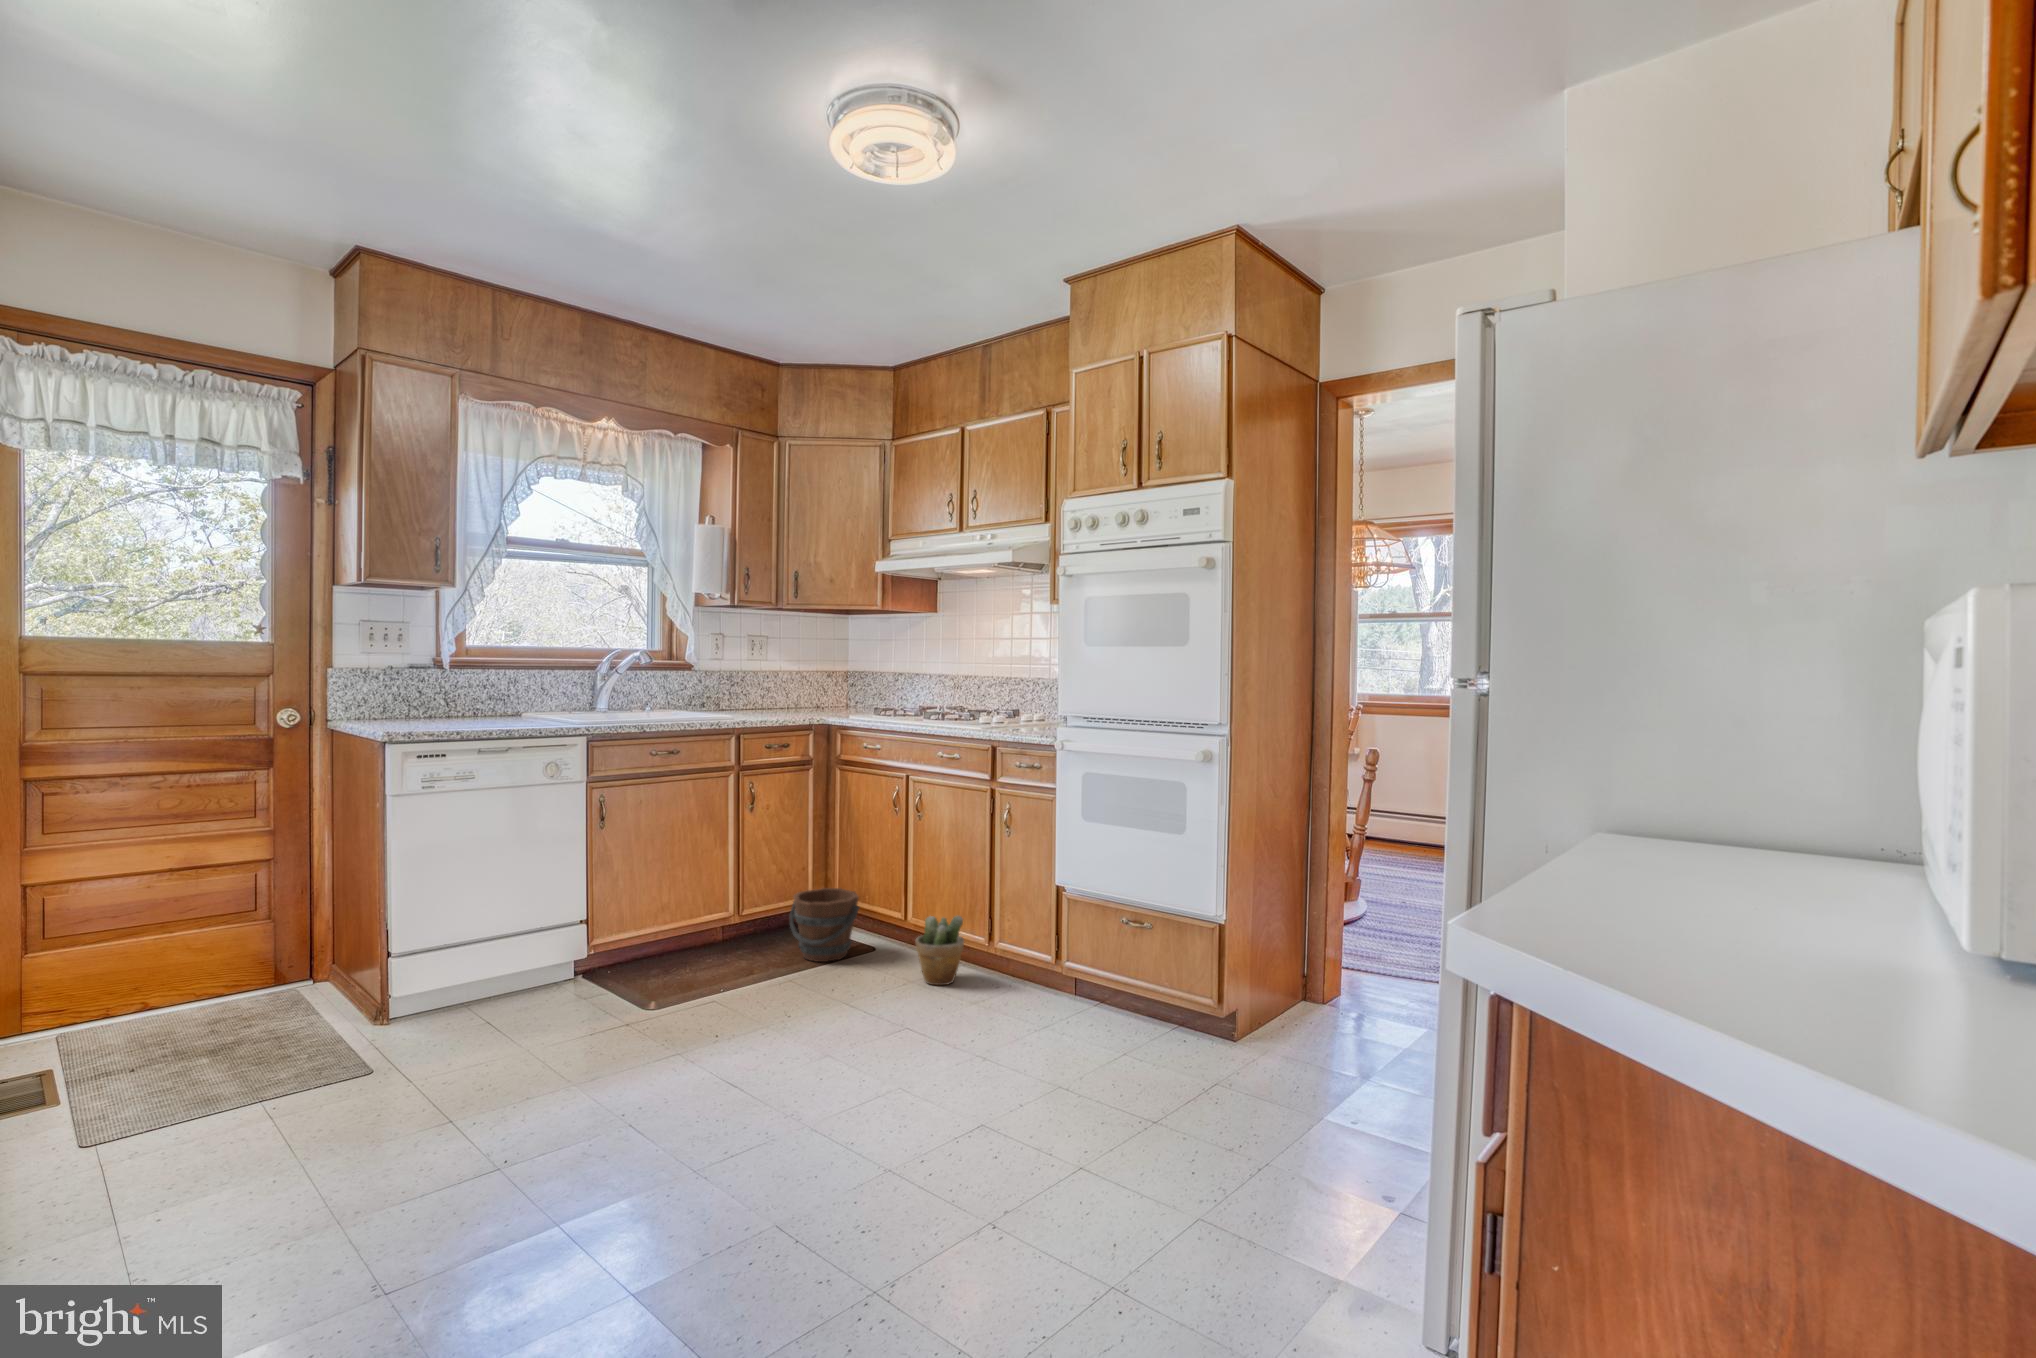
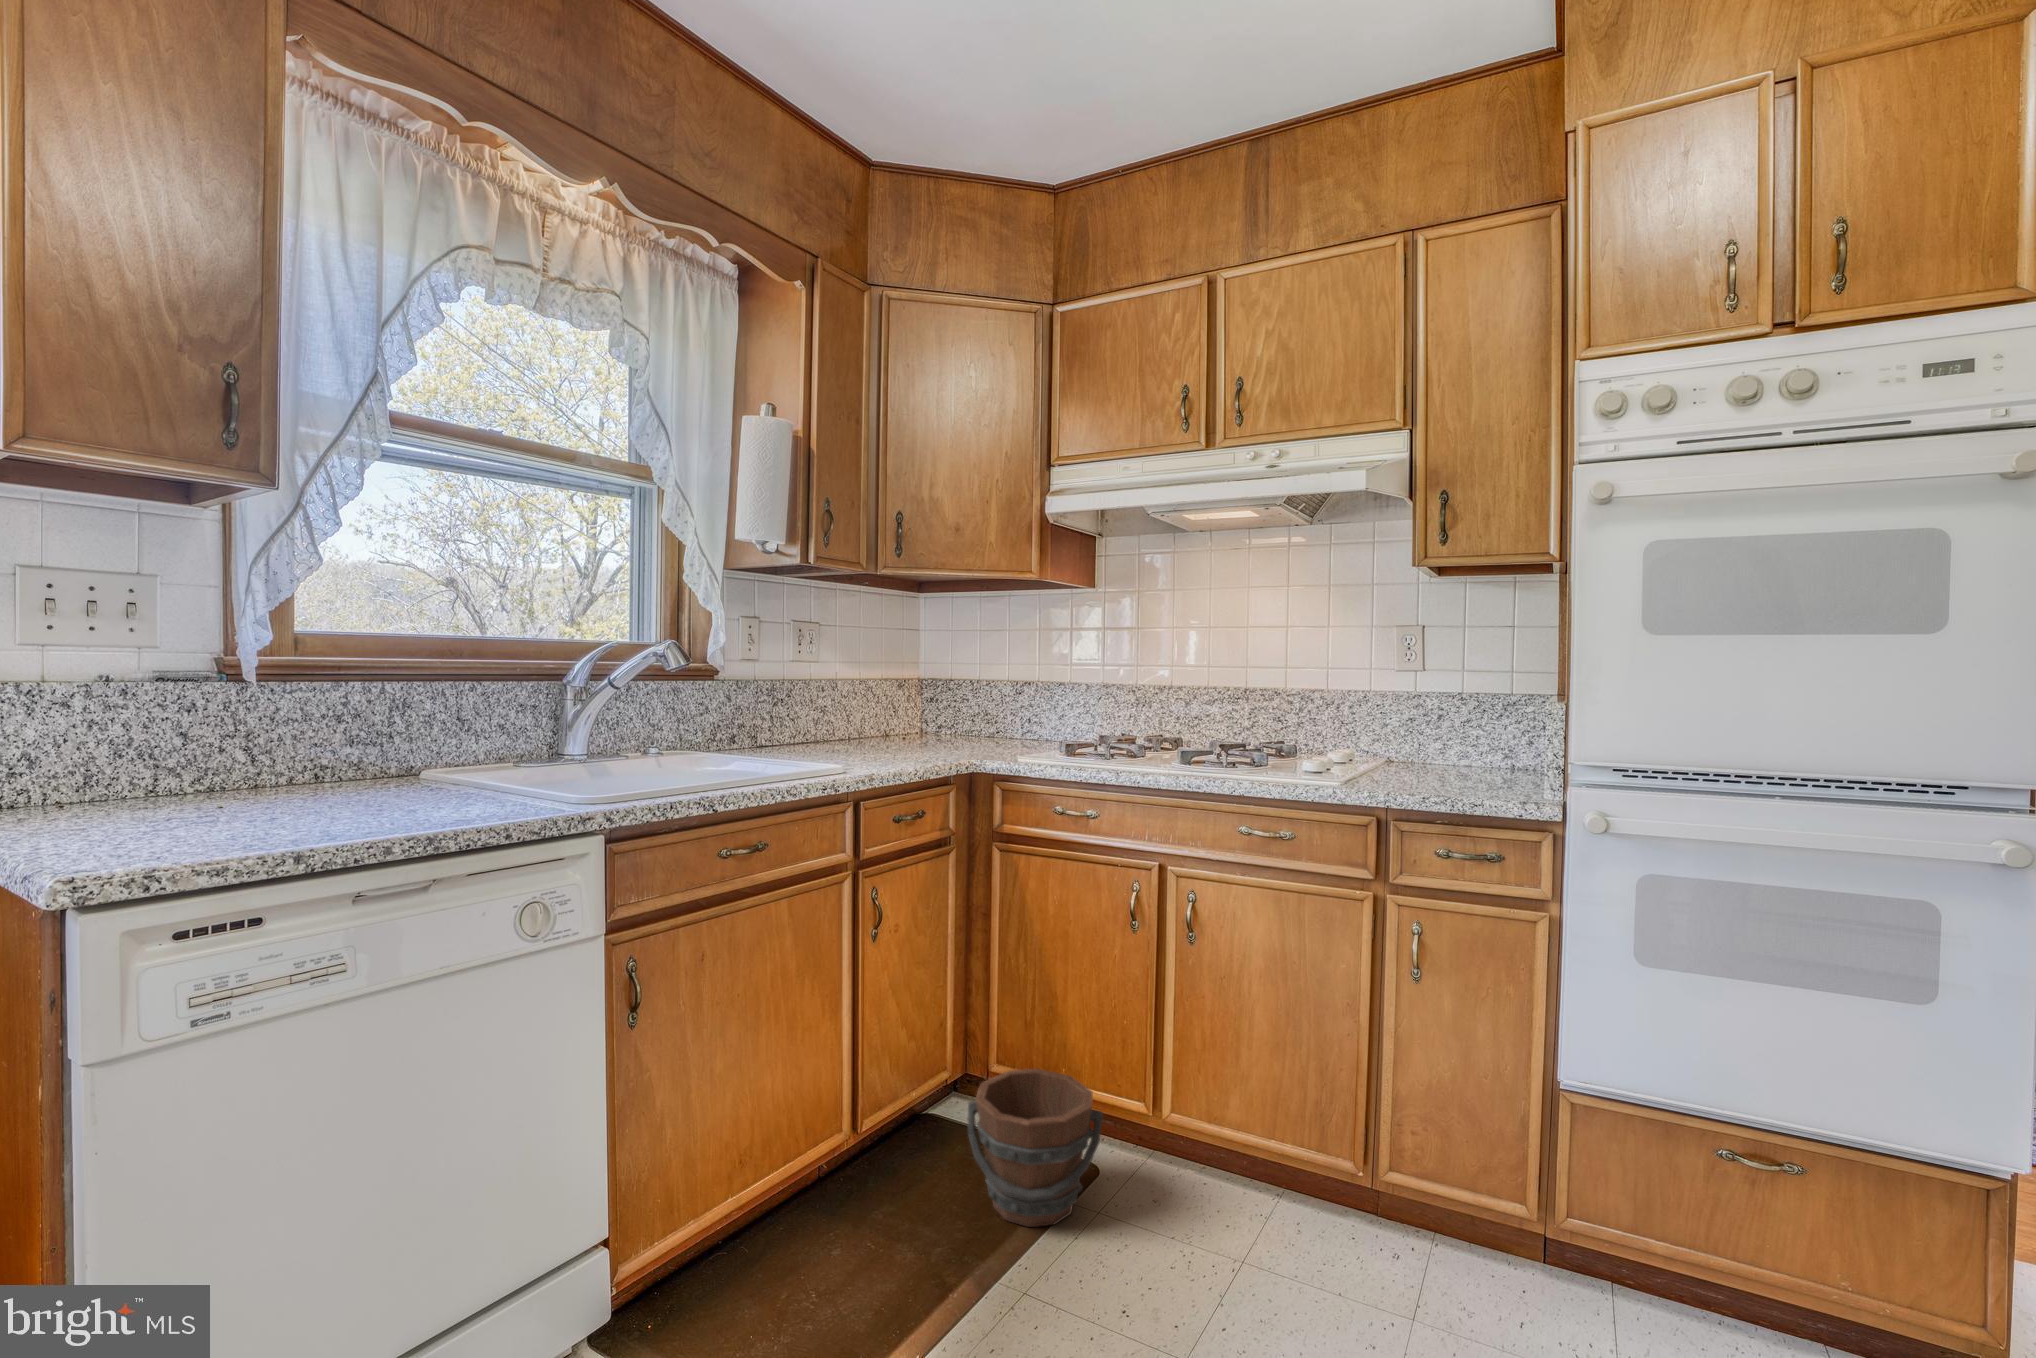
potted plant: present [916,916,964,985] -> none [1254,1135,1349,1277]

